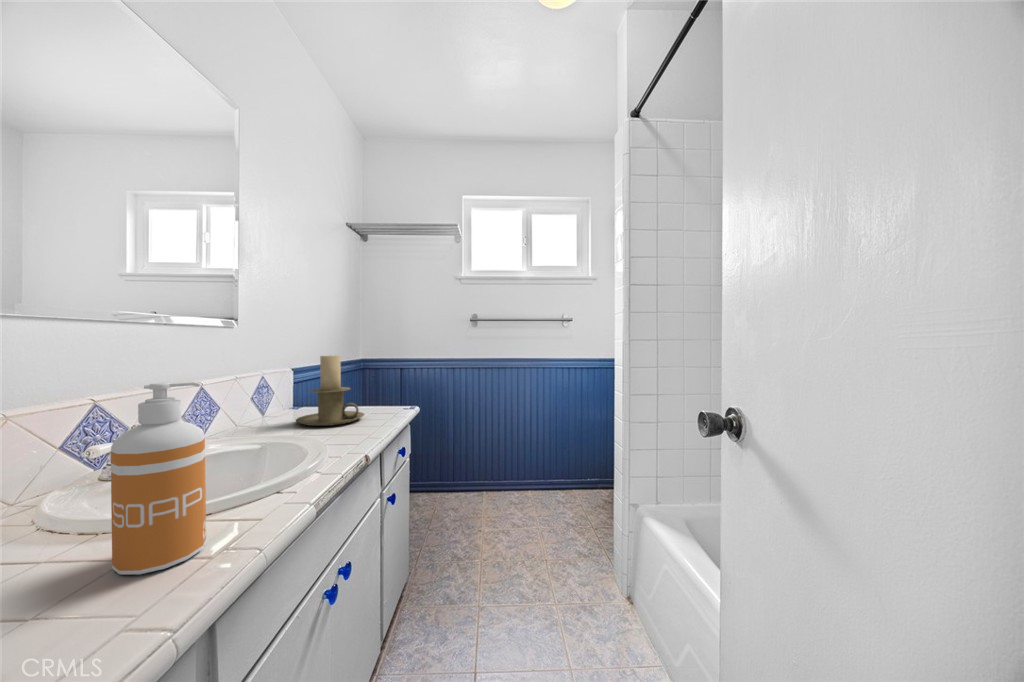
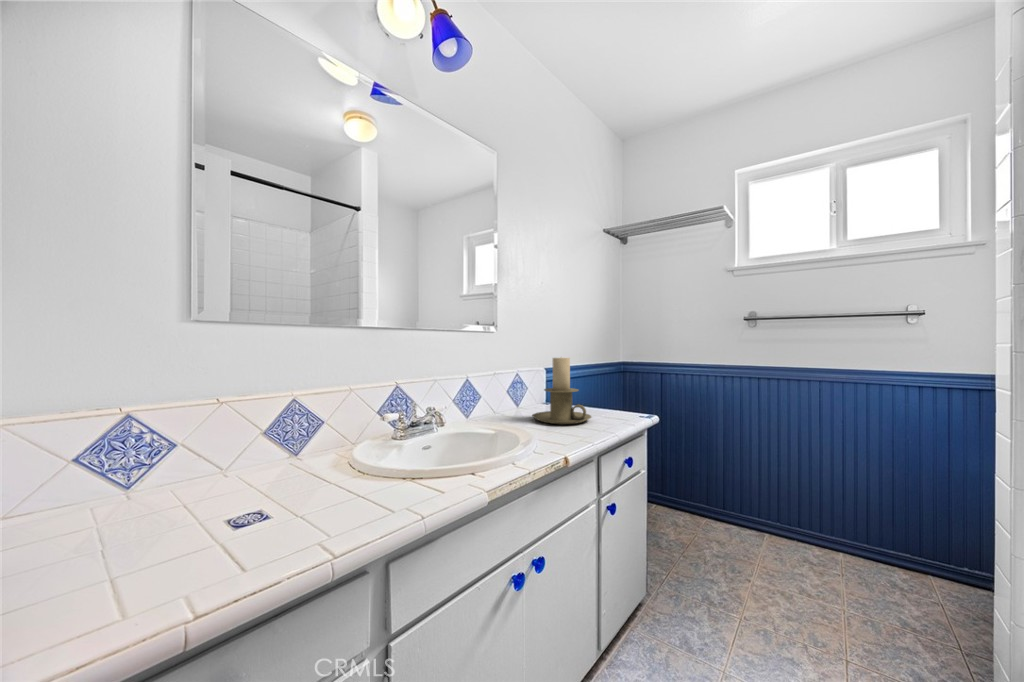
soap dispenser: present [111,382,206,575] -> none [349,374,401,510]

